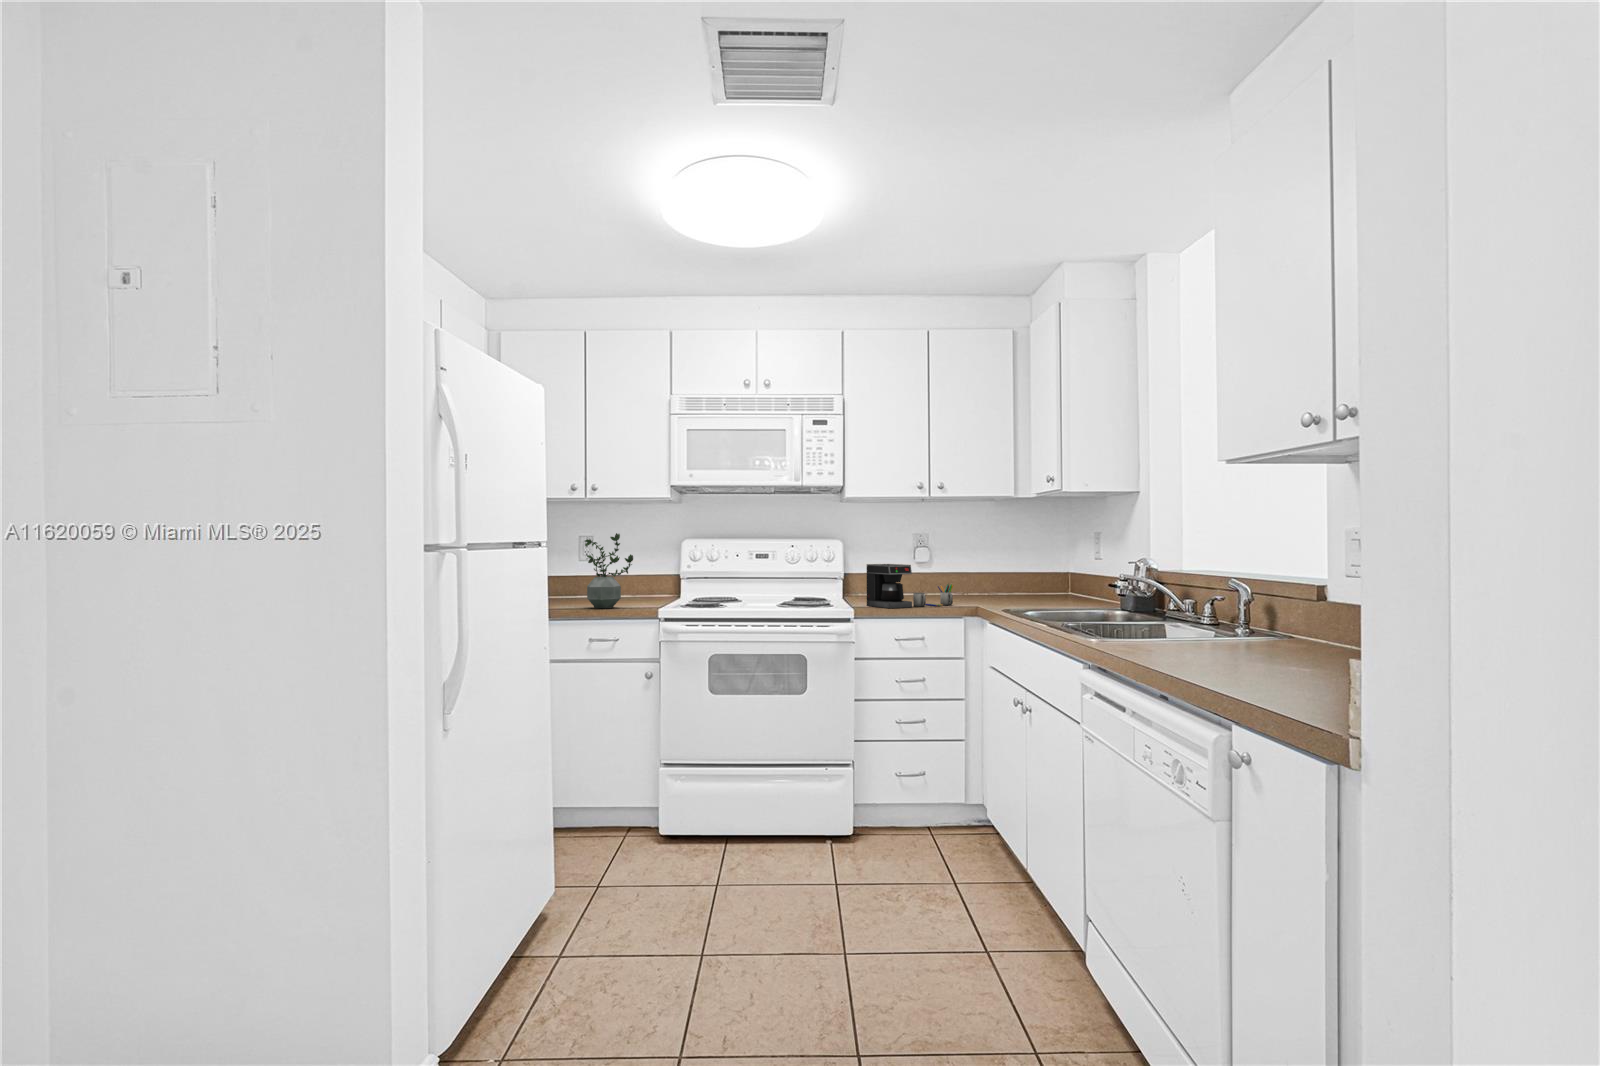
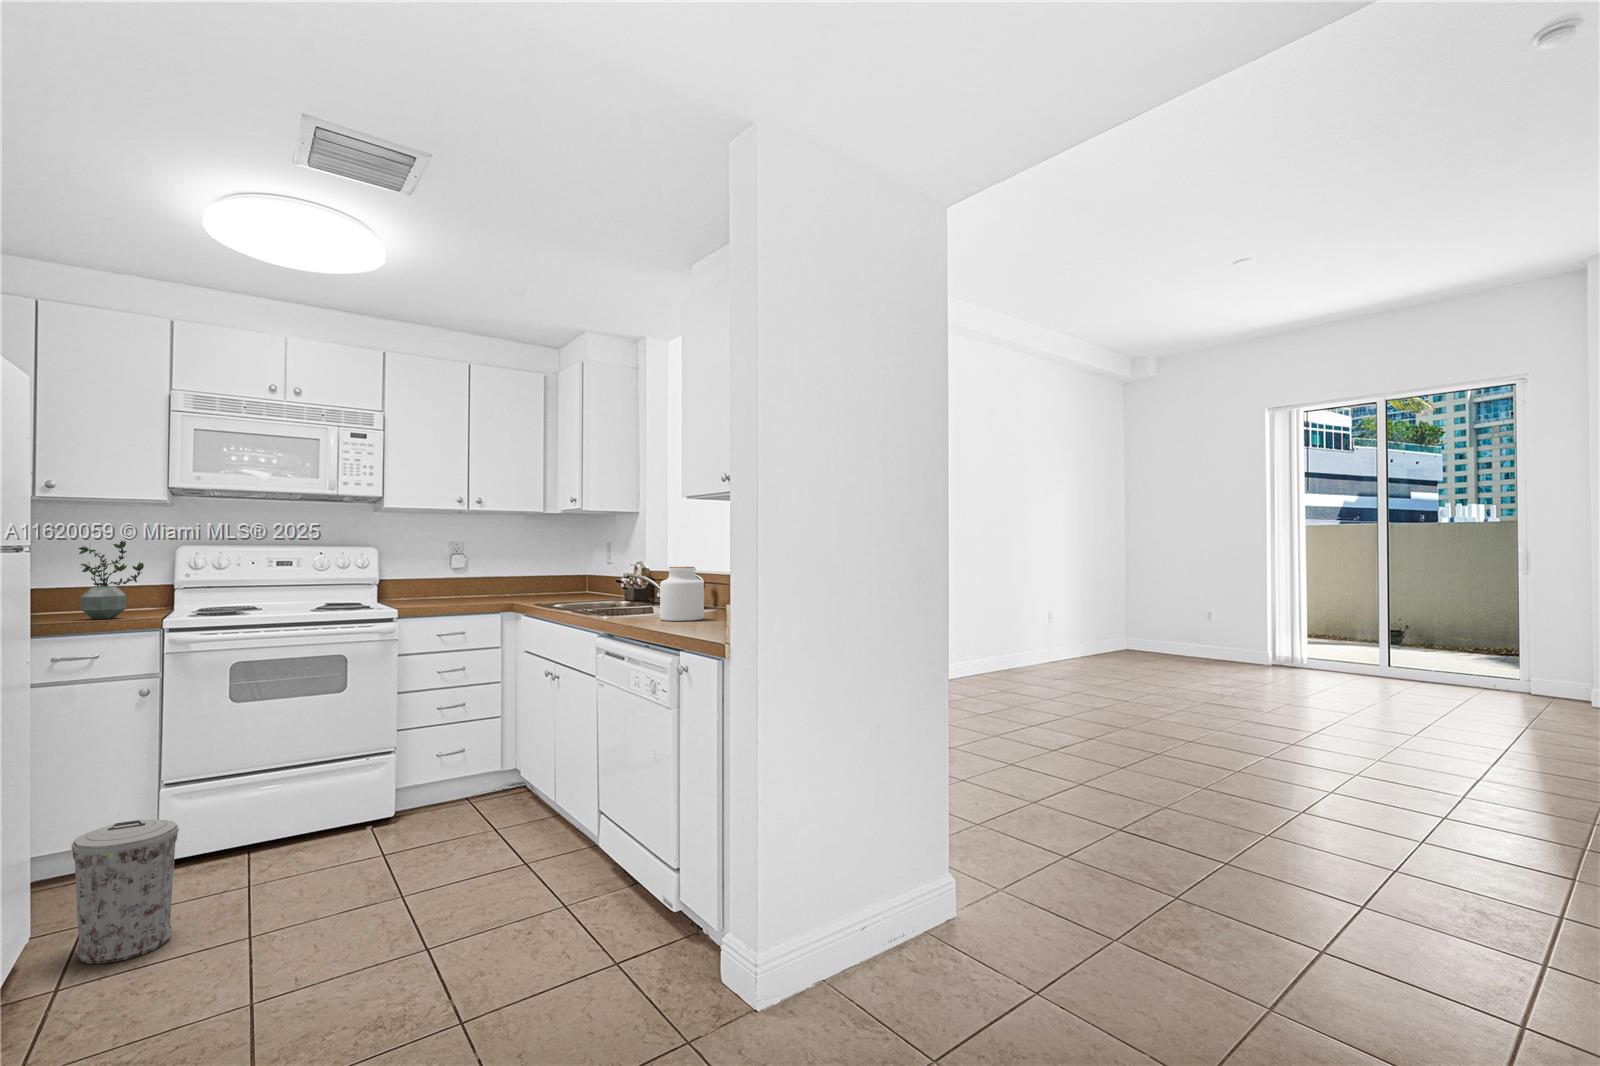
coffee maker: present [867,564,953,608] -> none [406,569,488,608]
jar: none [1183,576,1256,660] -> present [660,567,704,621]
trash can: none [543,826,632,976] -> present [72,820,179,964]

